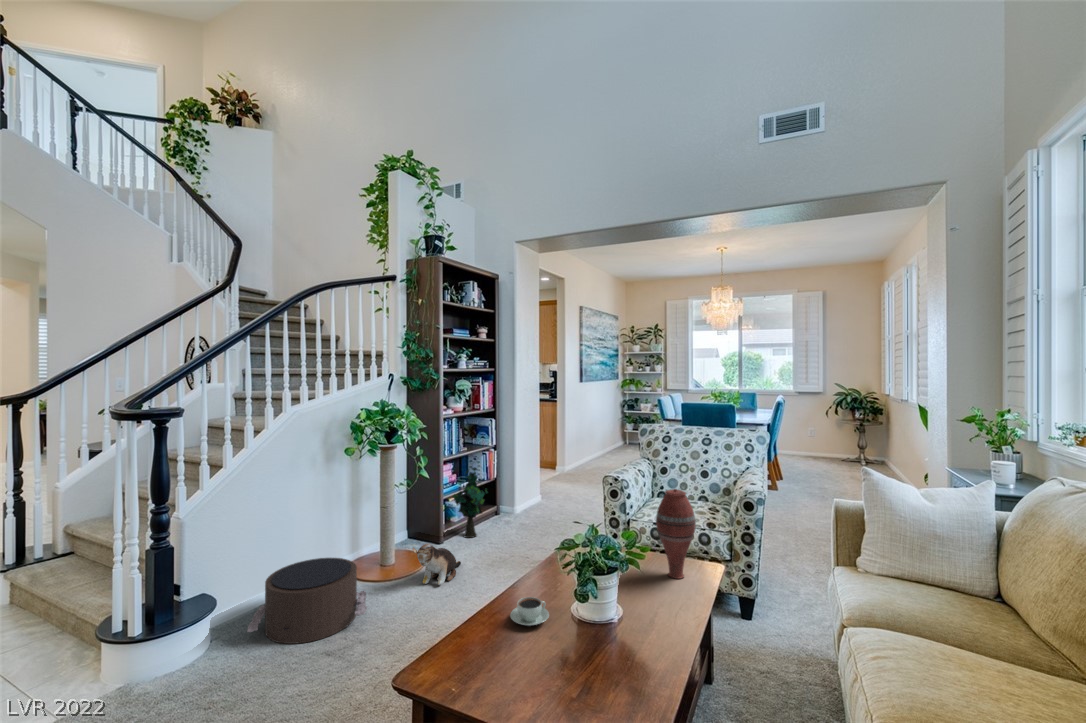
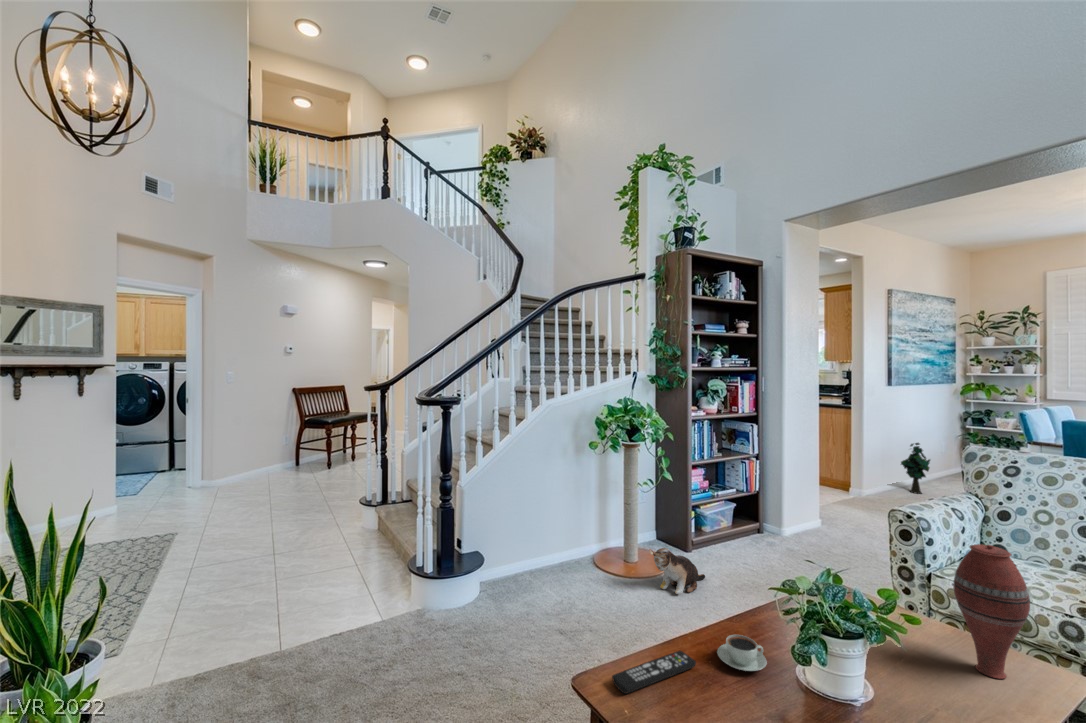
decorative plant: present [452,468,487,538] -> present [901,443,930,494]
pouf: present [247,558,367,644] -> none [503,540,602,615]
remote control: none [429,626,497,679] -> present [612,651,696,694]

